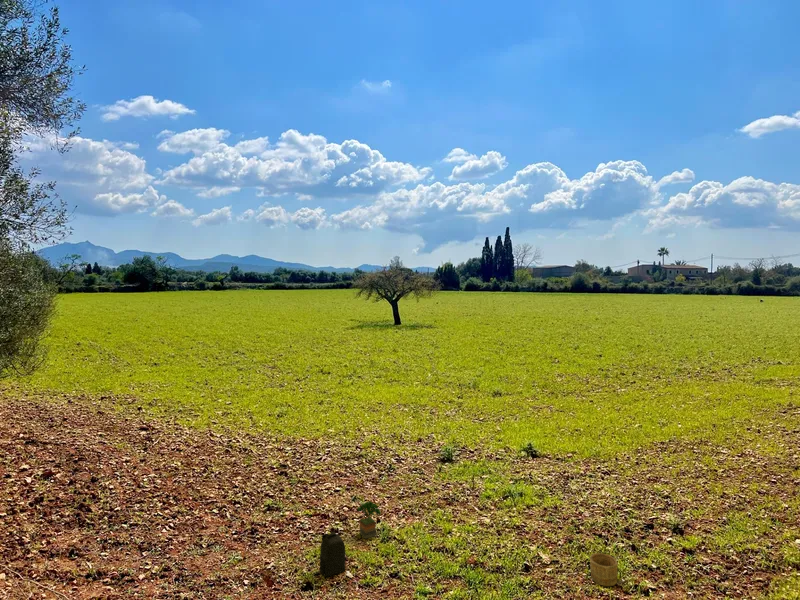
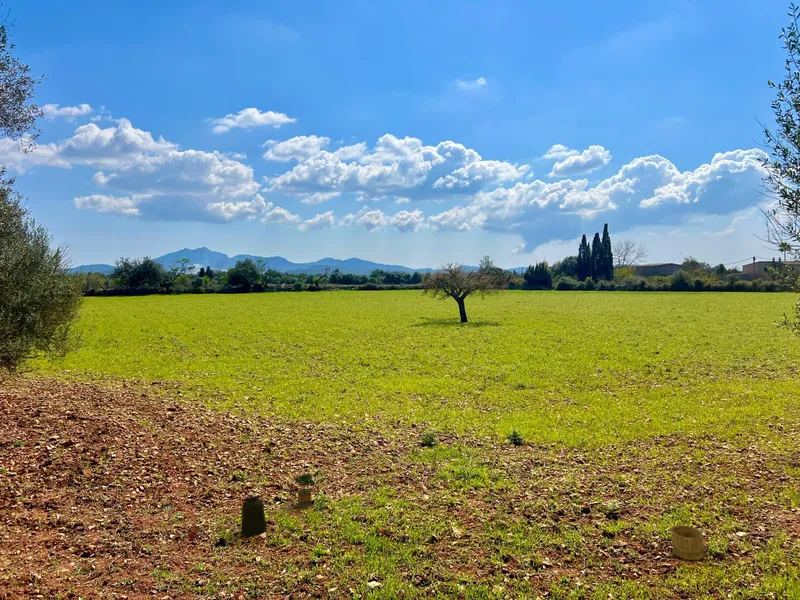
wooden bucket: present [590,553,618,586] -> present [670,525,704,560]

